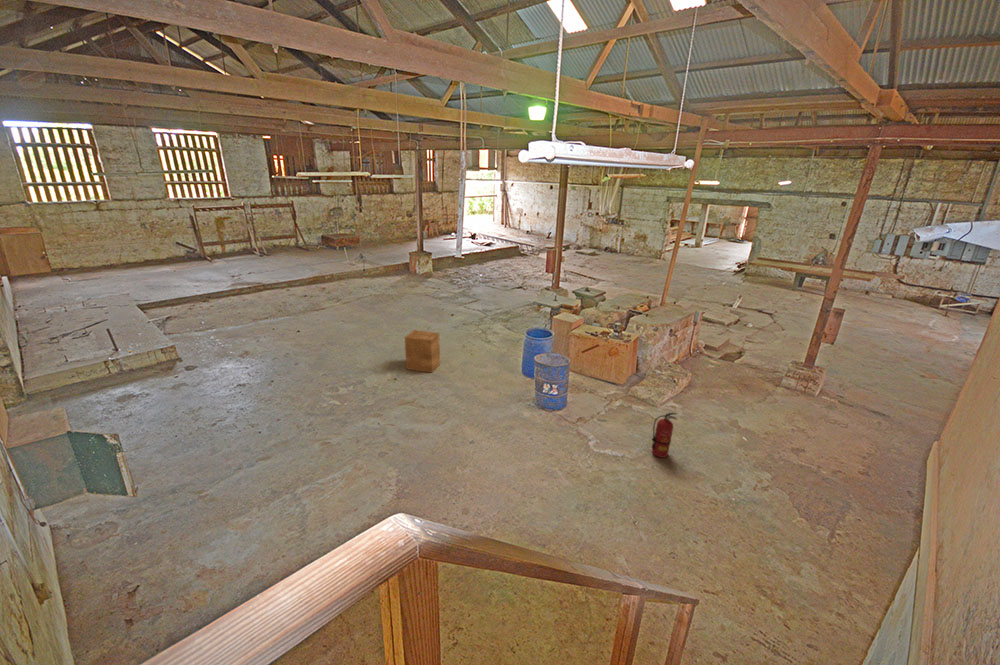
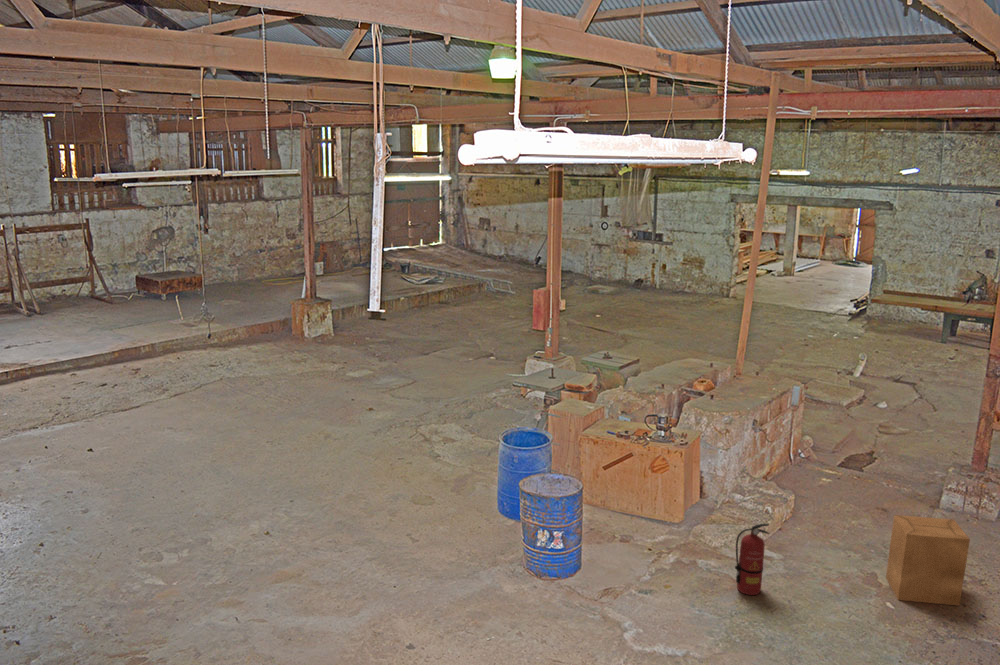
cardboard box: present [405,330,440,373] -> present [886,515,970,606]

